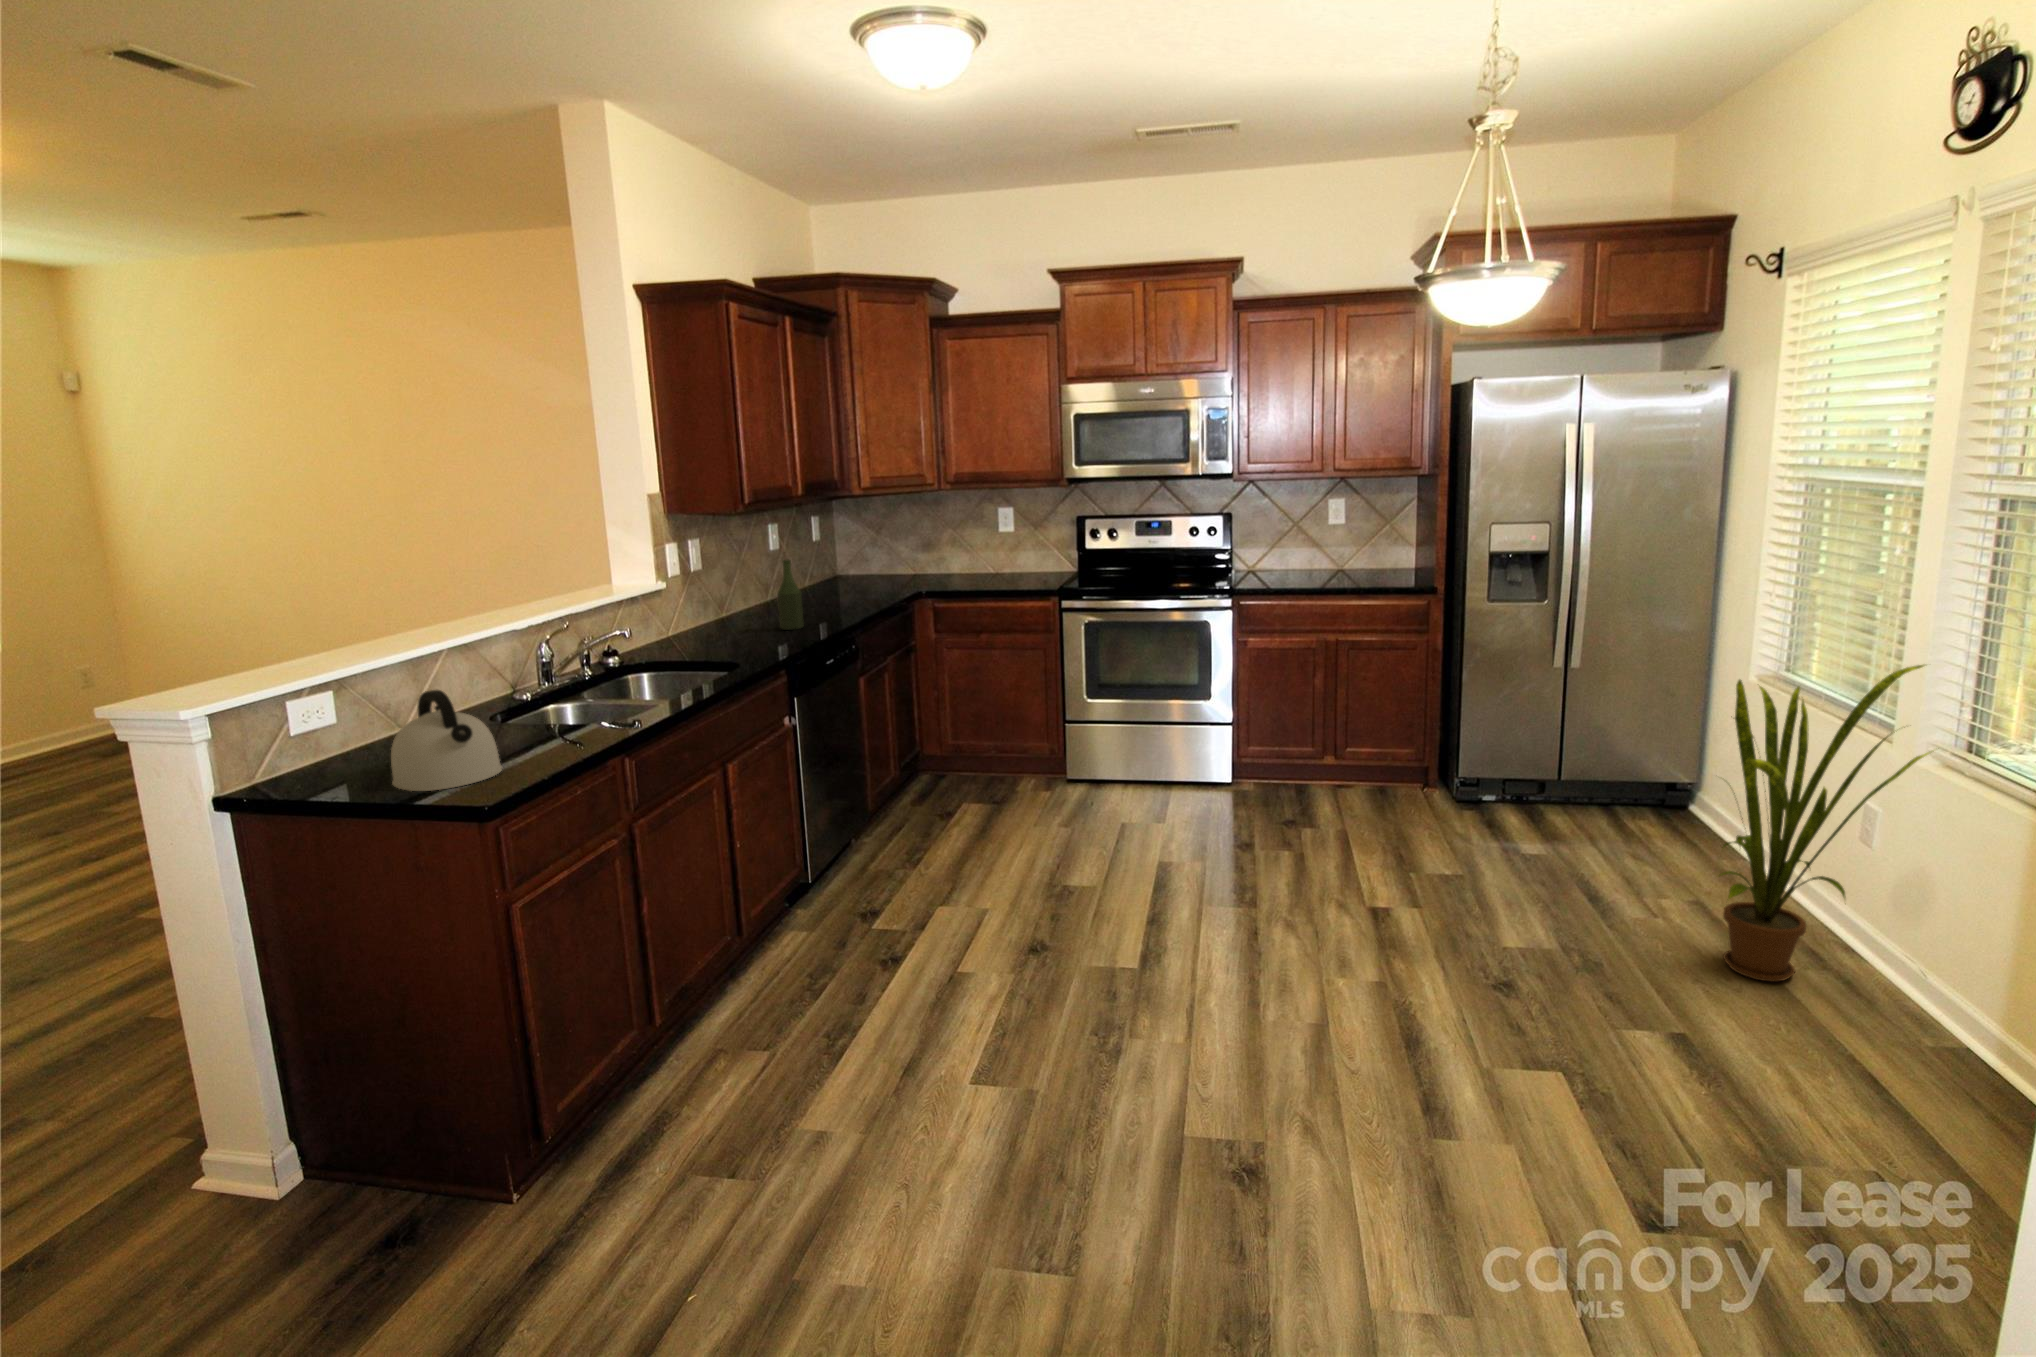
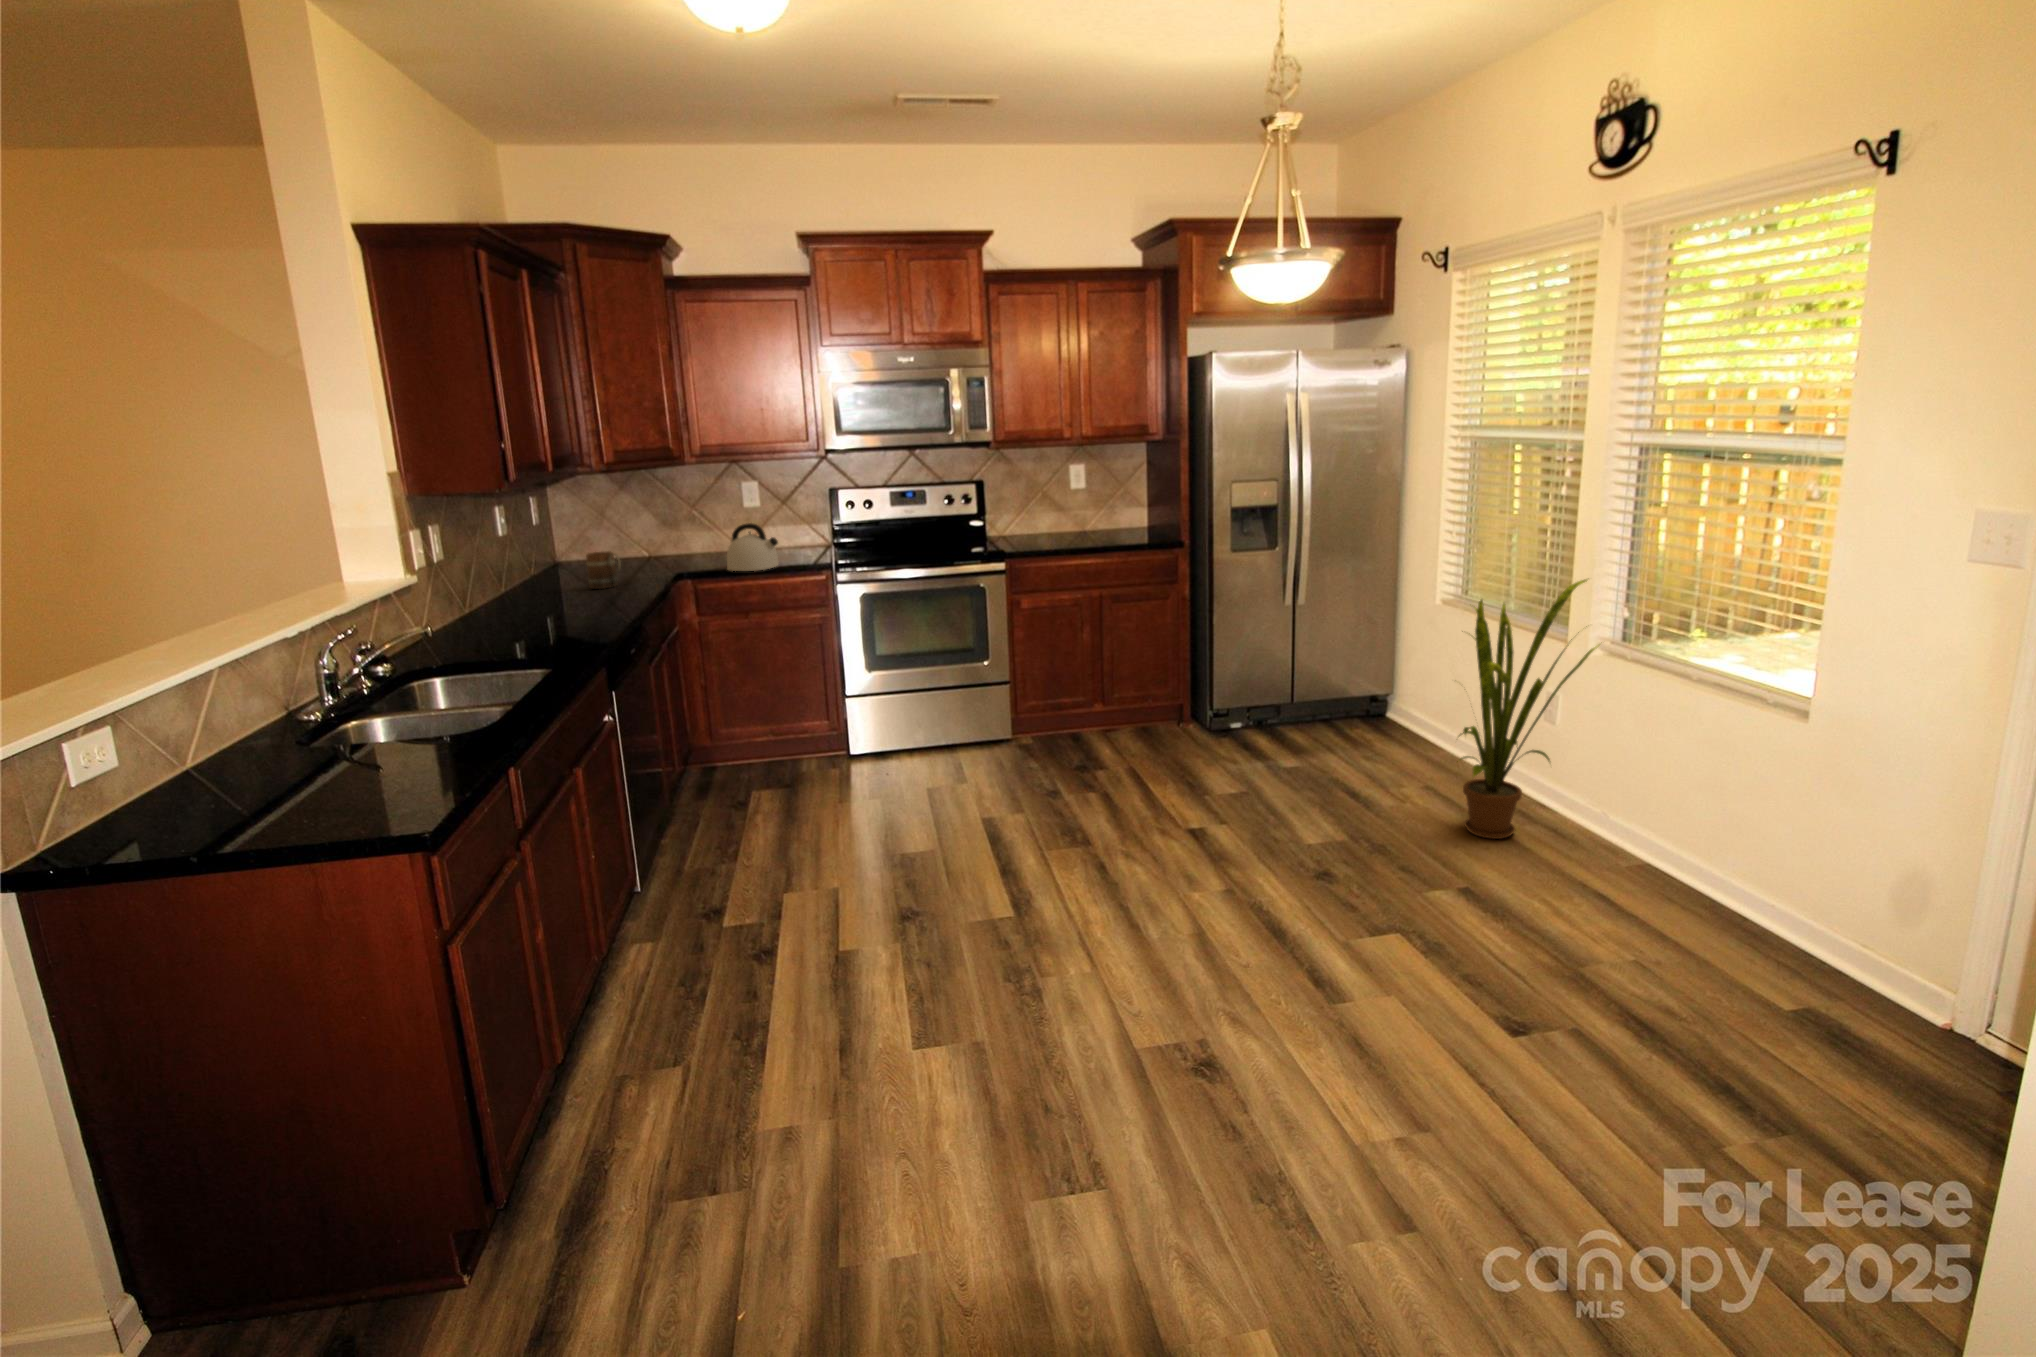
bottle: present [777,560,804,630] -> none [530,543,566,622]
mug: none [850,569,876,602] -> present [586,551,621,589]
kettle: present [391,690,502,791] -> present [727,523,779,571]

